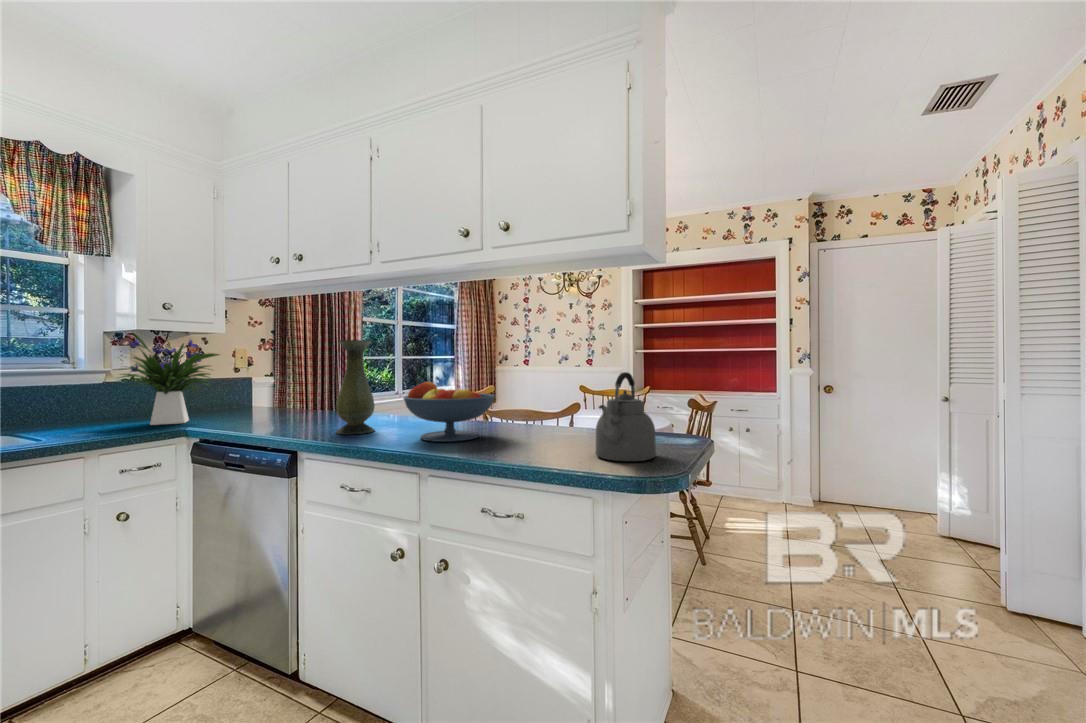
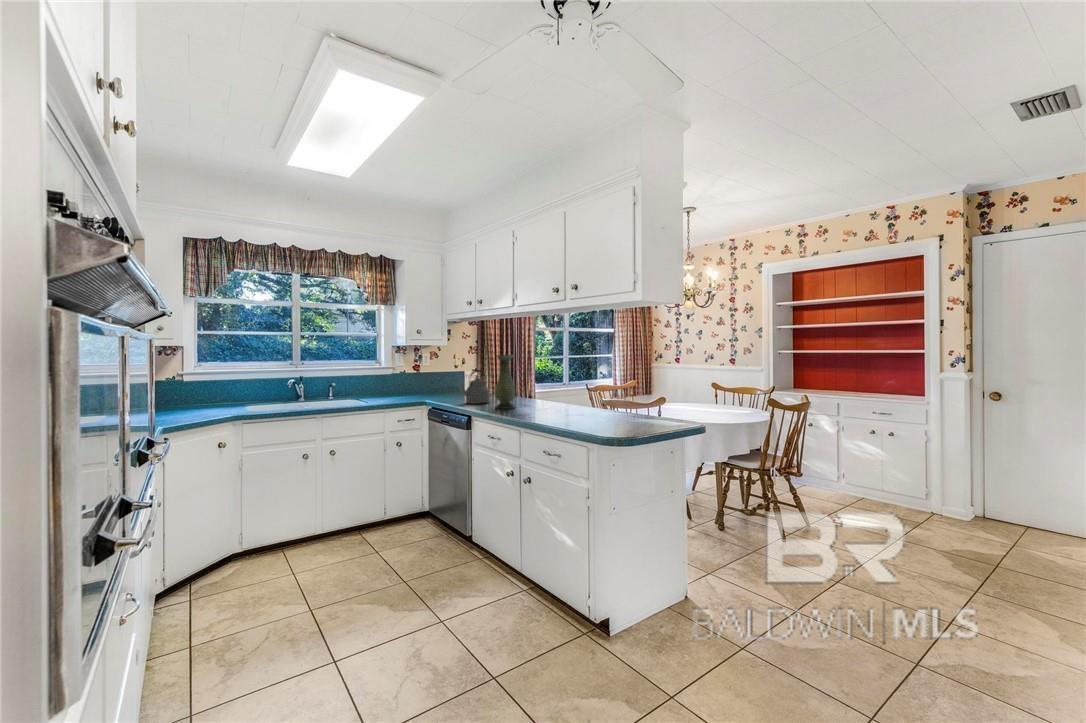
flower arrangement: present [119,332,219,425] -> none [398,348,445,399]
kettle: present [595,372,656,461] -> present [457,370,489,404]
fruit bowl: present [404,382,495,442] -> none [524,380,576,415]

